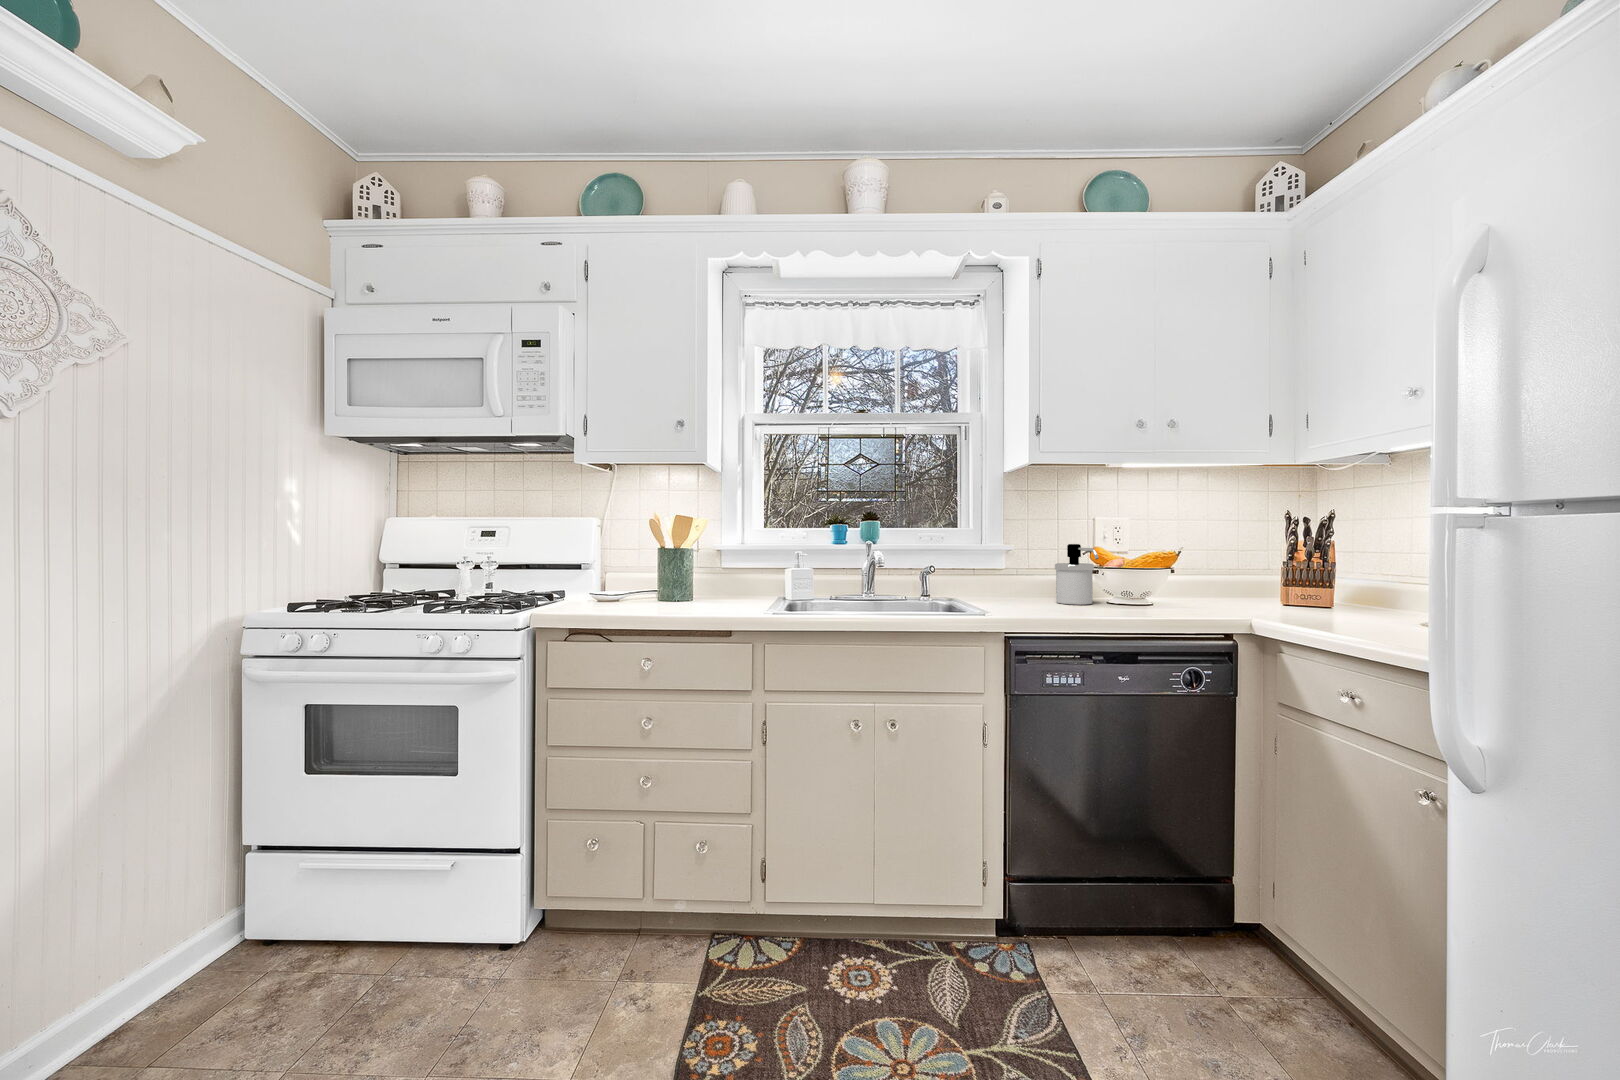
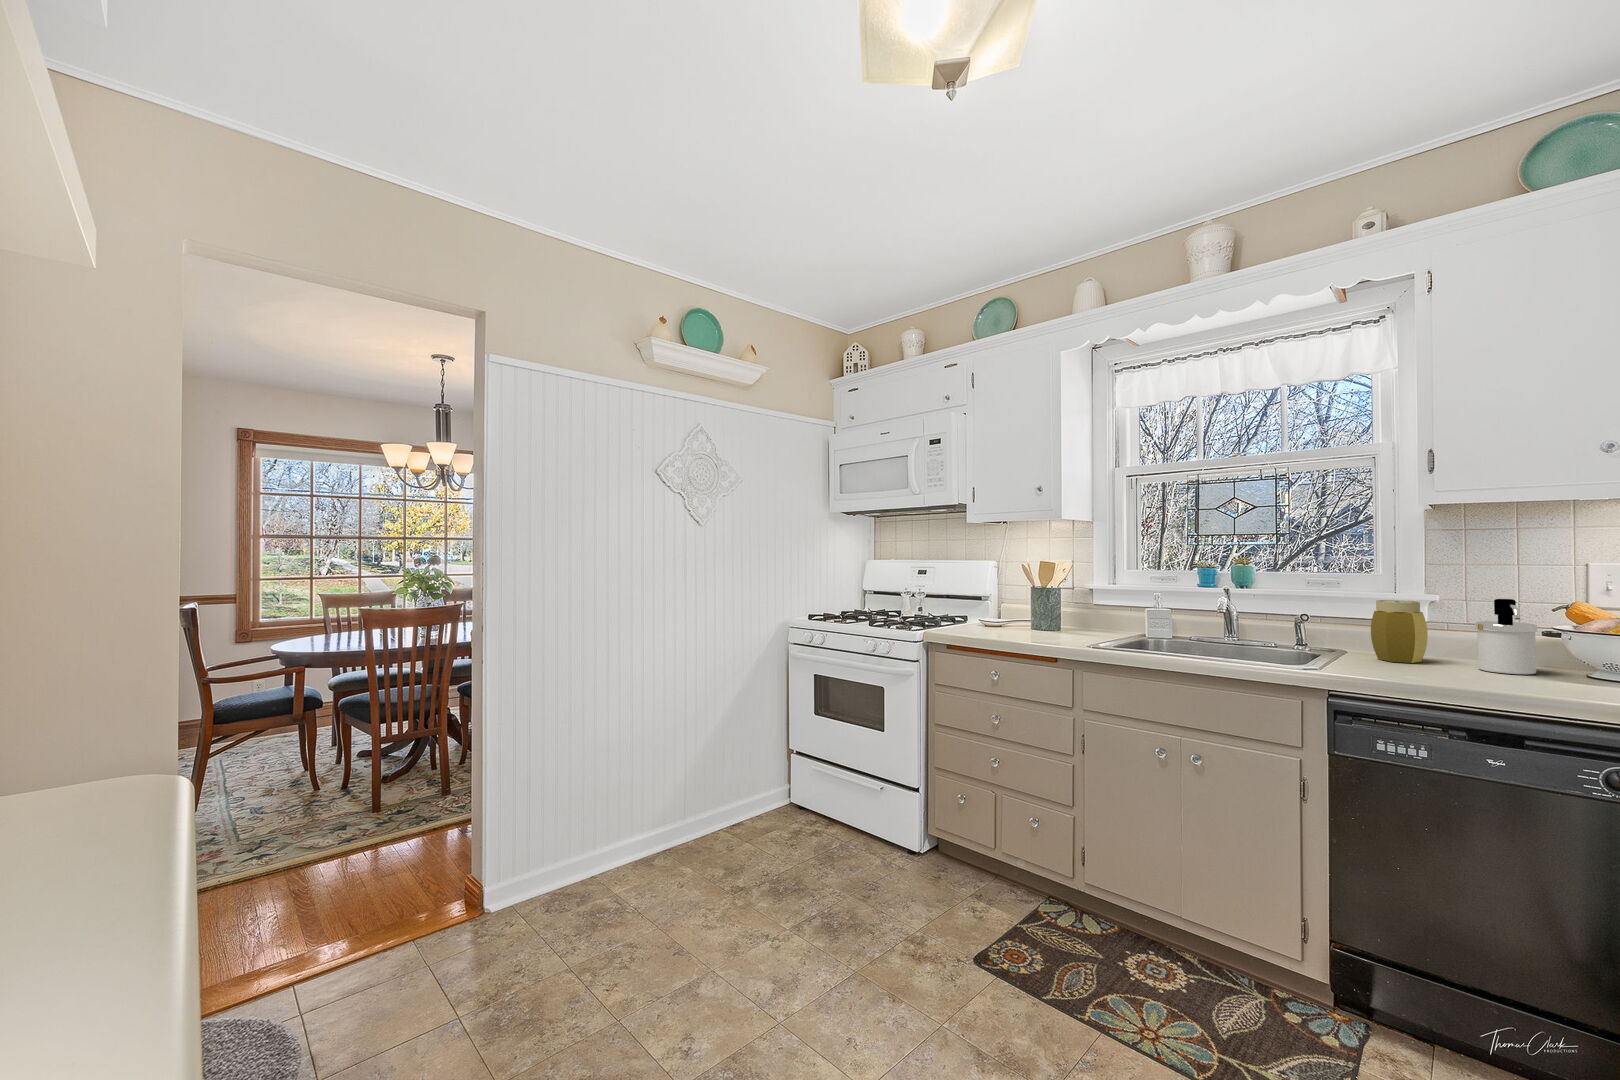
jar: none [985,549,1021,603] -> present [1371,600,1428,663]

